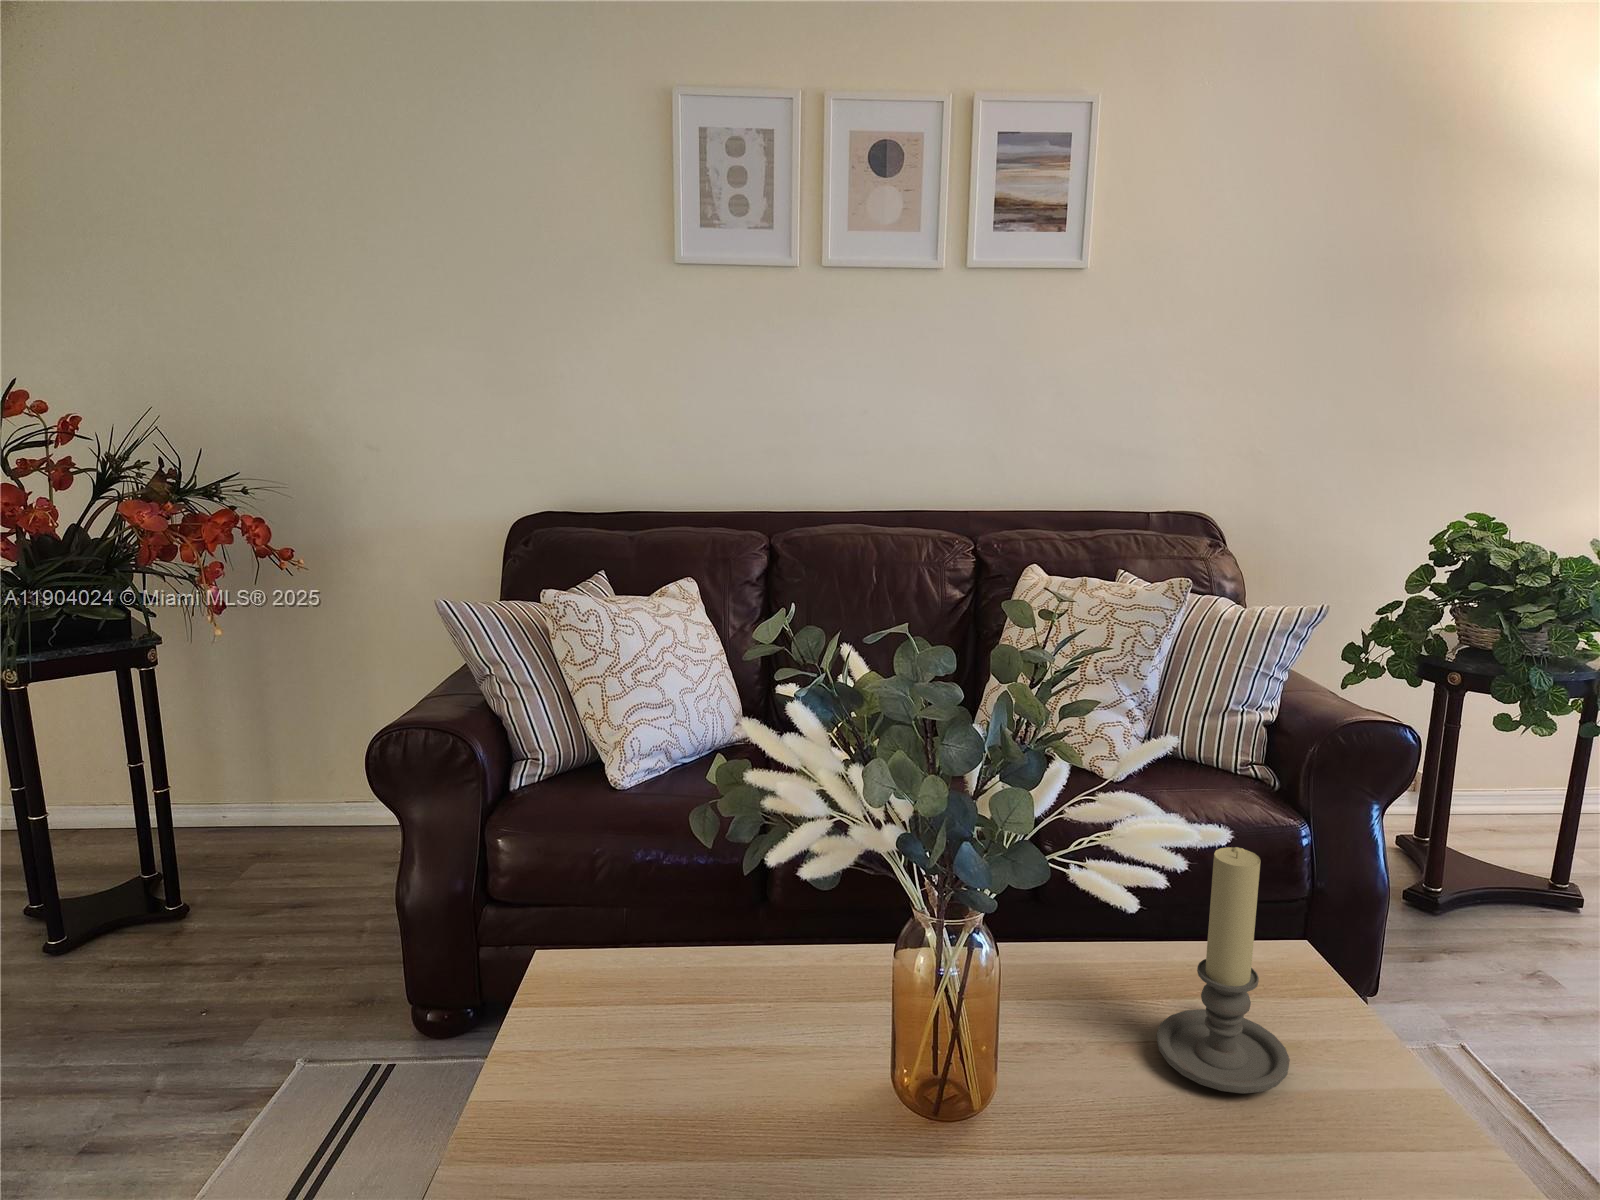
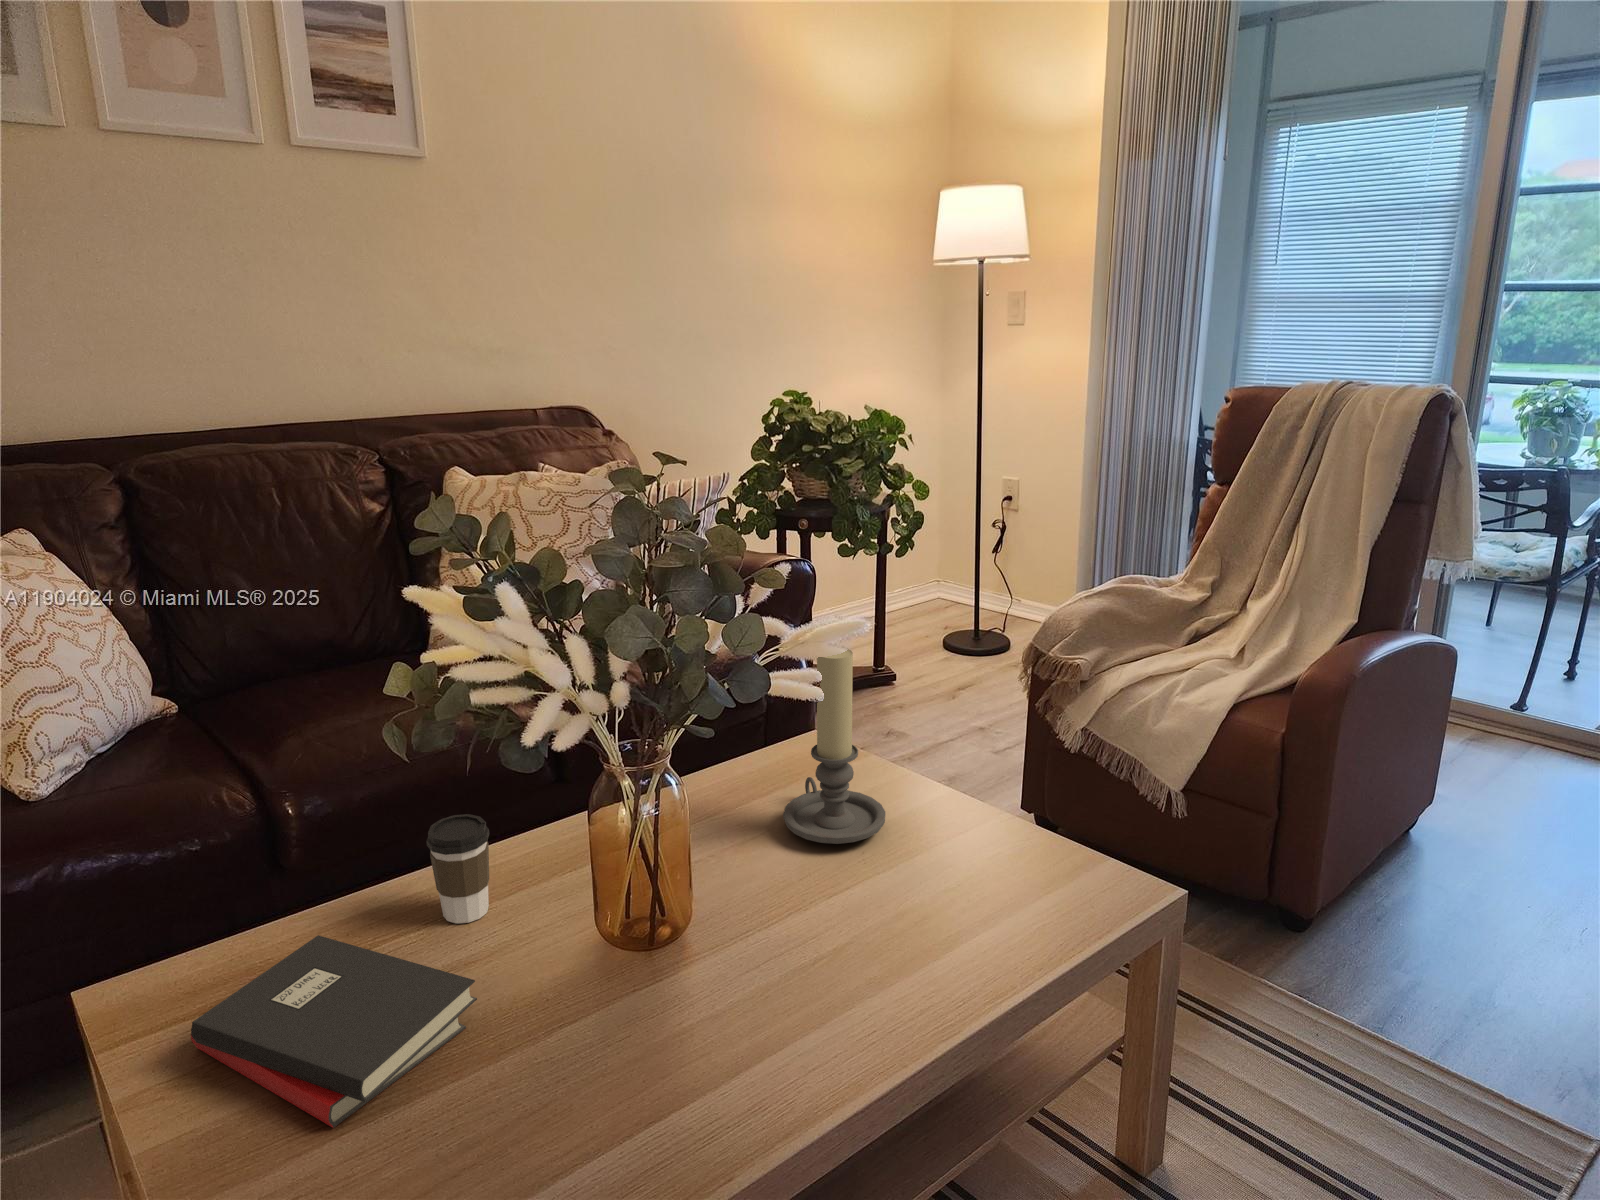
coffee cup: none [782,903,837,1007] -> present [426,814,490,923]
hardback book: none [554,968,744,1135] -> present [191,935,477,1128]

